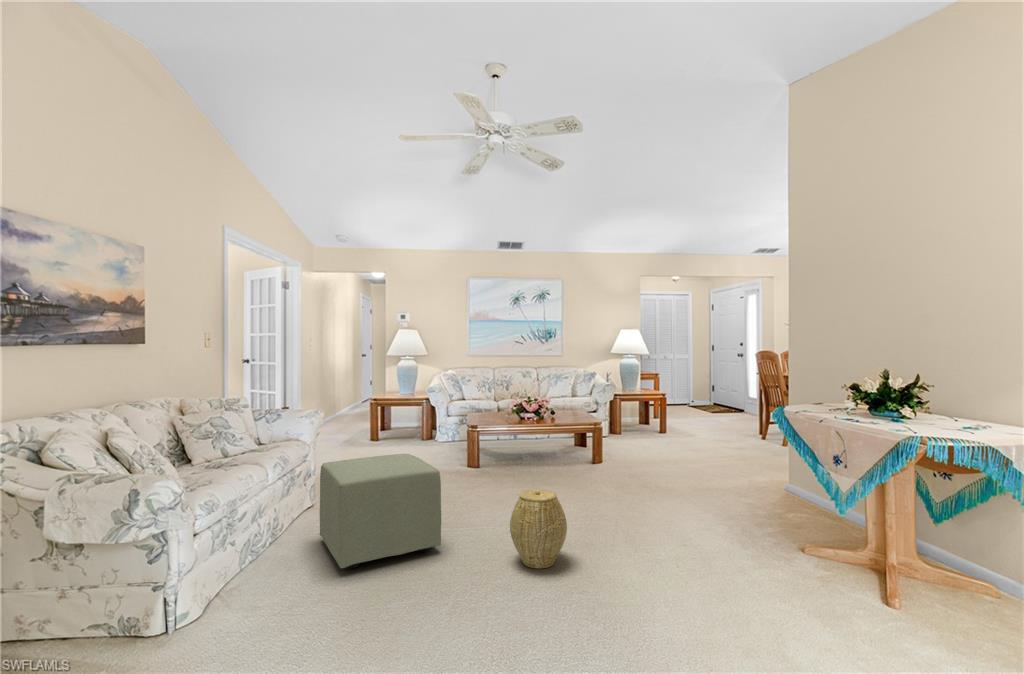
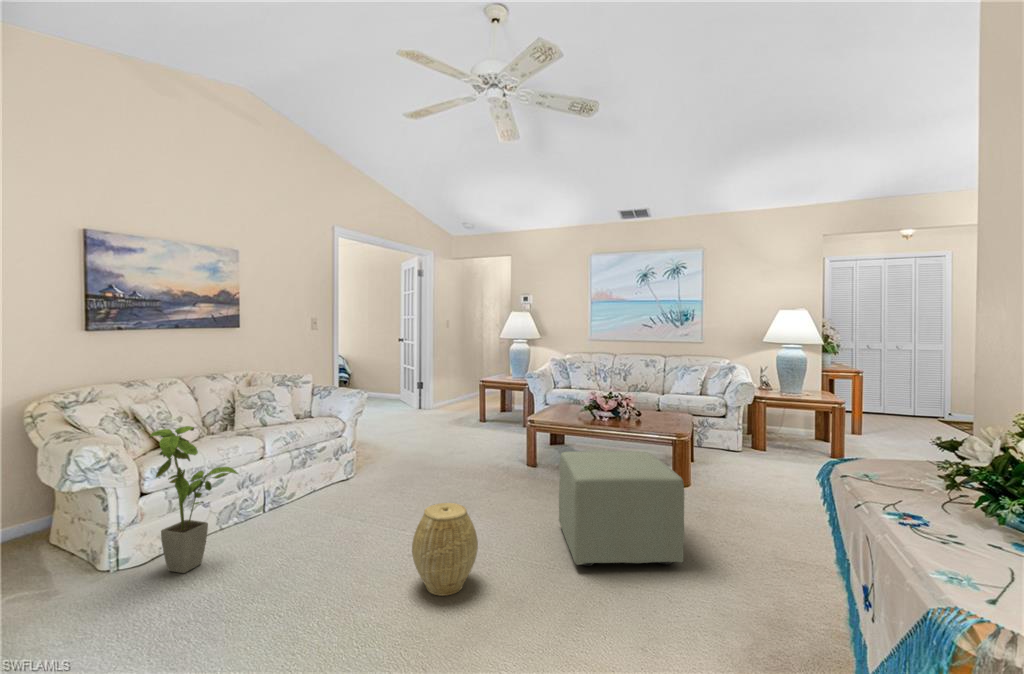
house plant: none [230,448,325,618] -> present [149,426,238,573]
ottoman: present [320,454,441,568] -> present [559,451,684,566]

